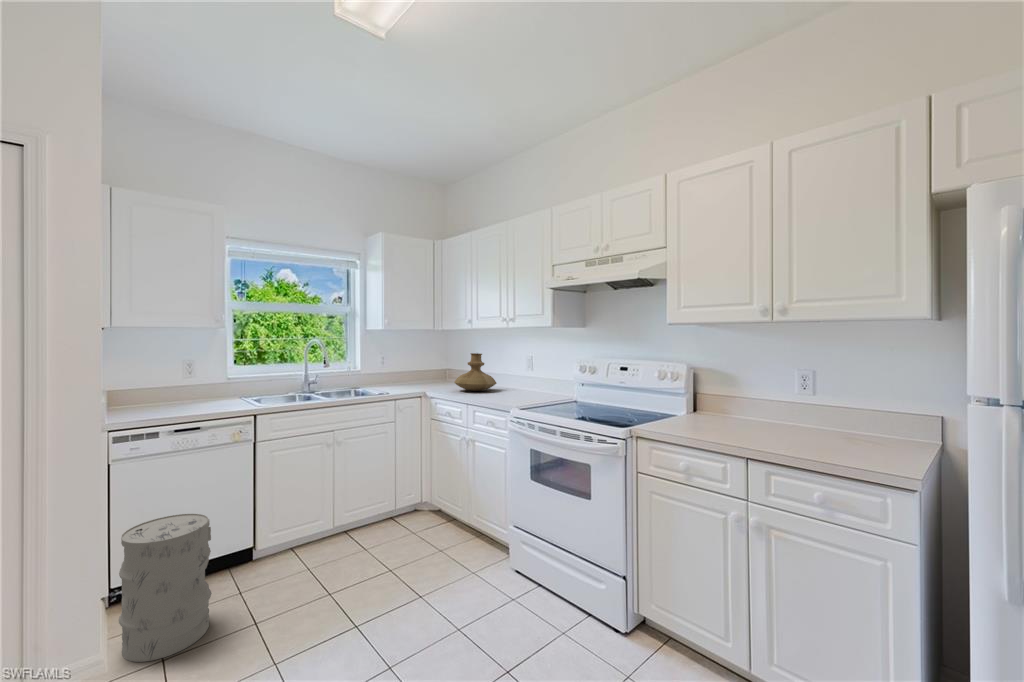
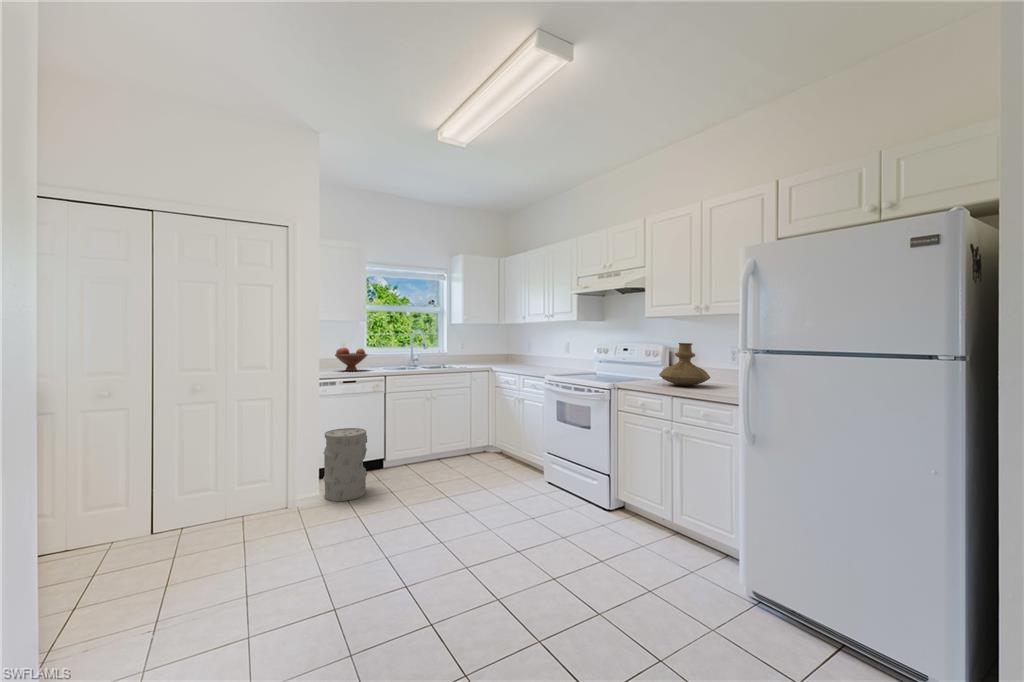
vase: present [454,353,496,391] -> present [659,343,710,386]
fruit bowl: none [167,370,228,408] -> present [335,348,367,371]

